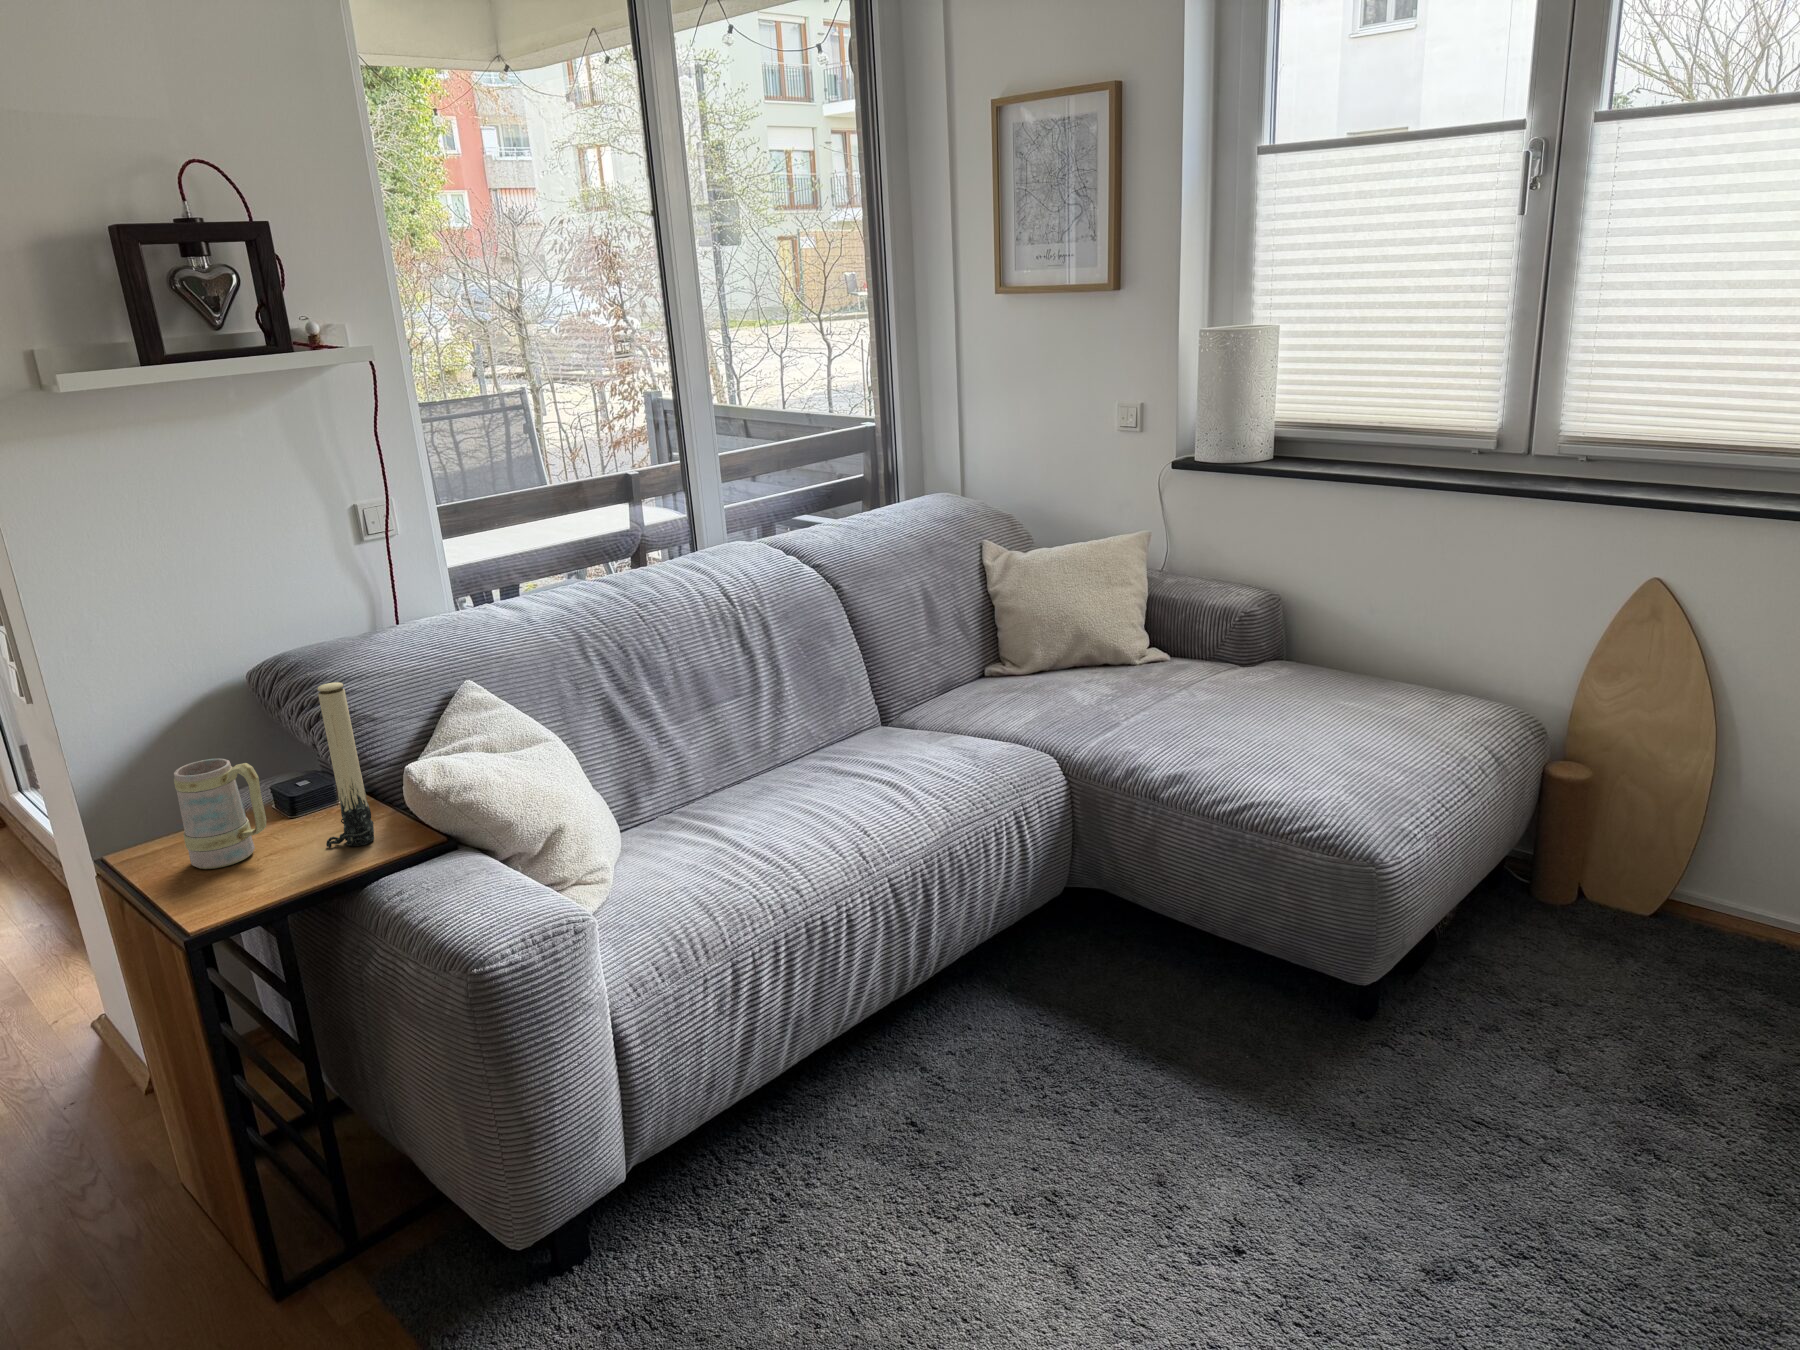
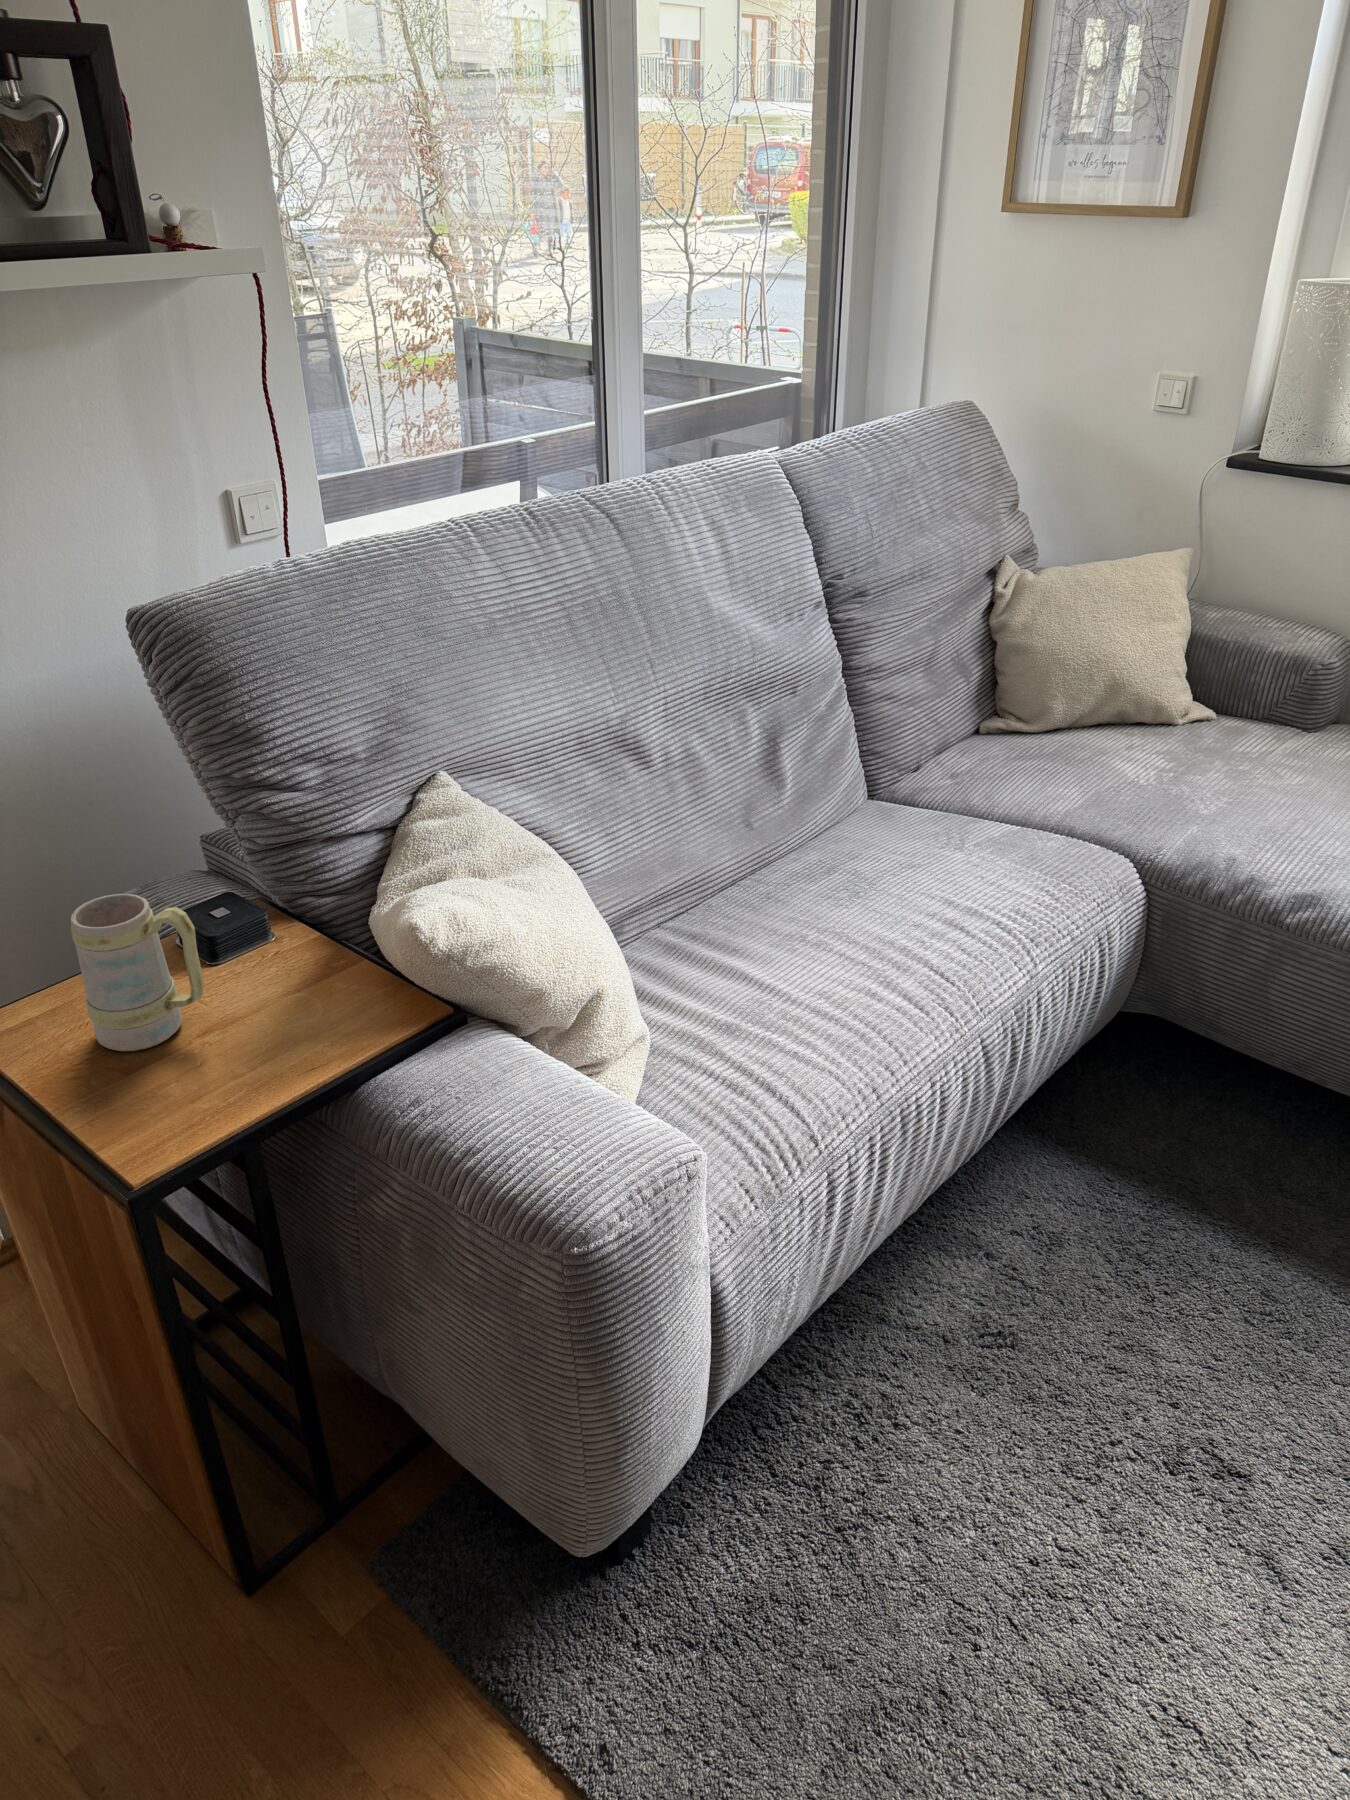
candle: present [317,682,374,847] -> none [277,791,350,1017]

